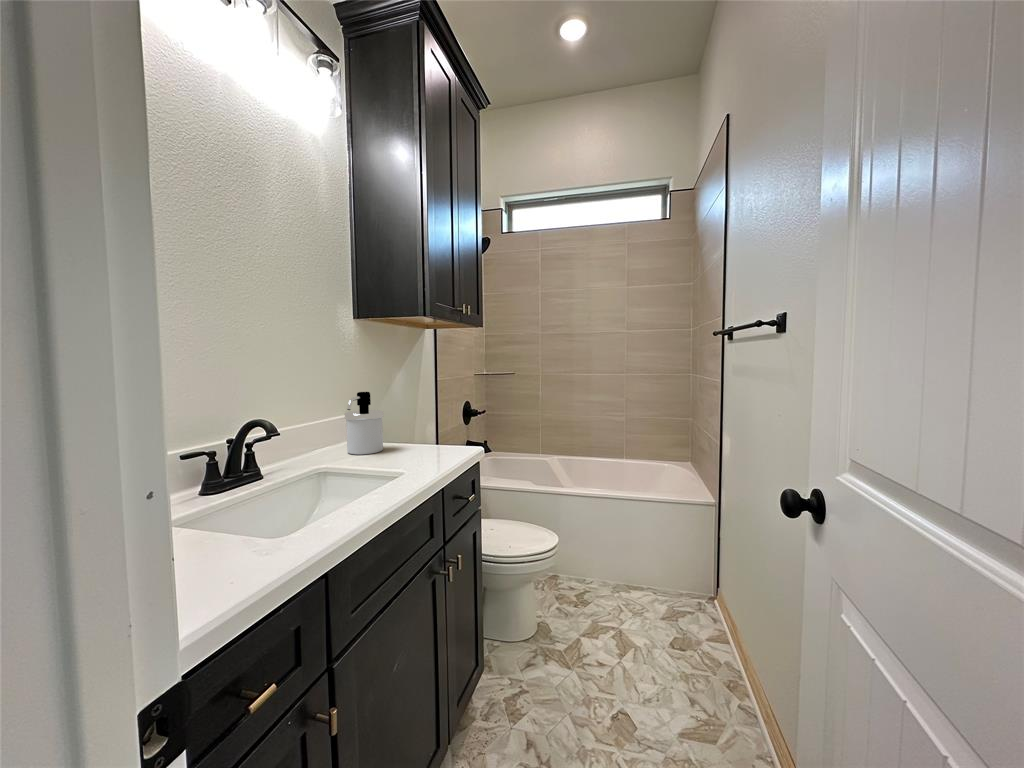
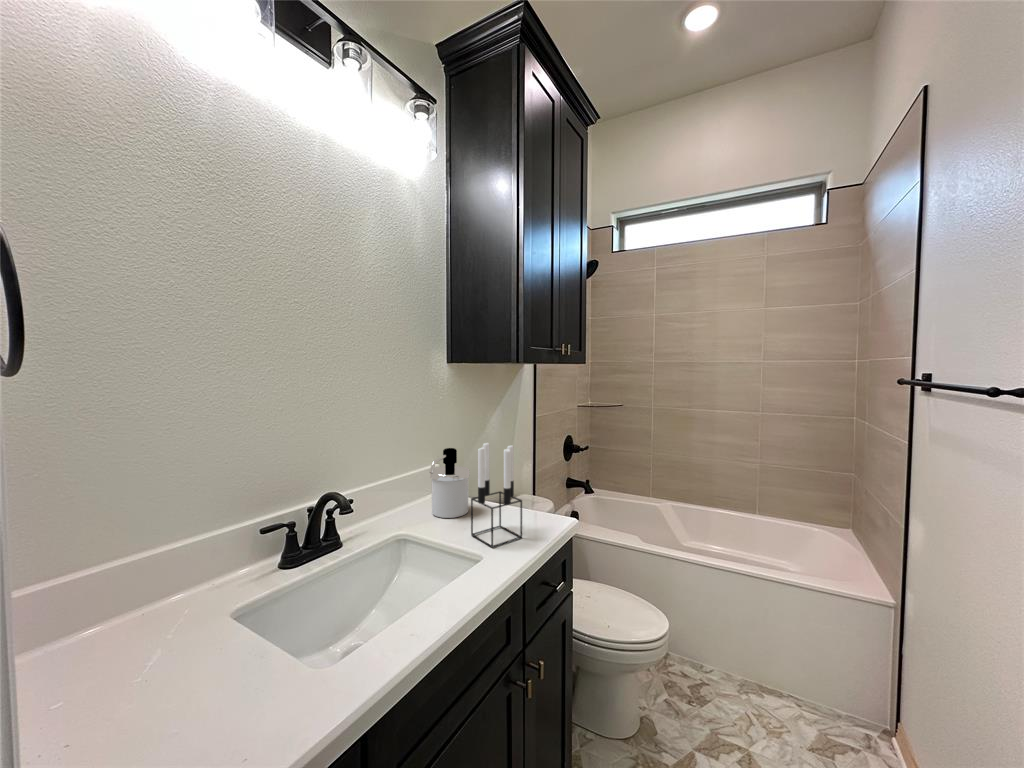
candle holder: none [390,377,438,466] -> present [471,443,522,547]

